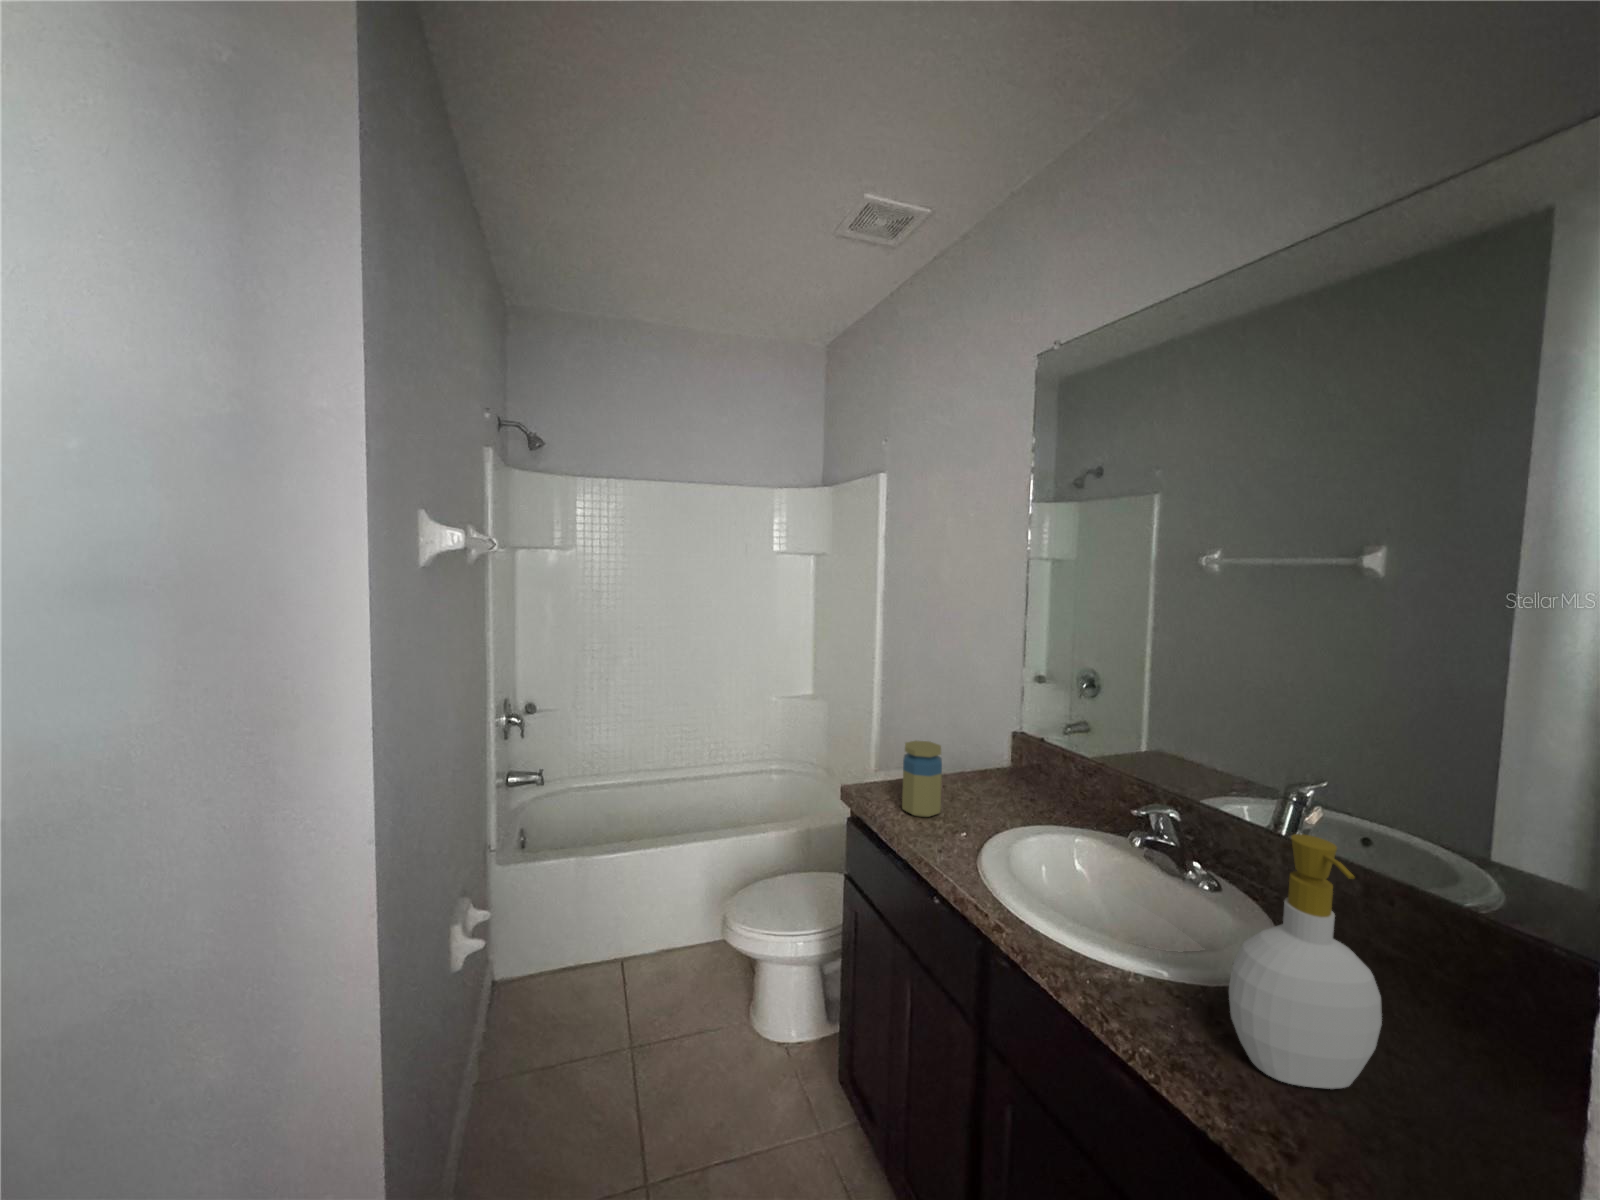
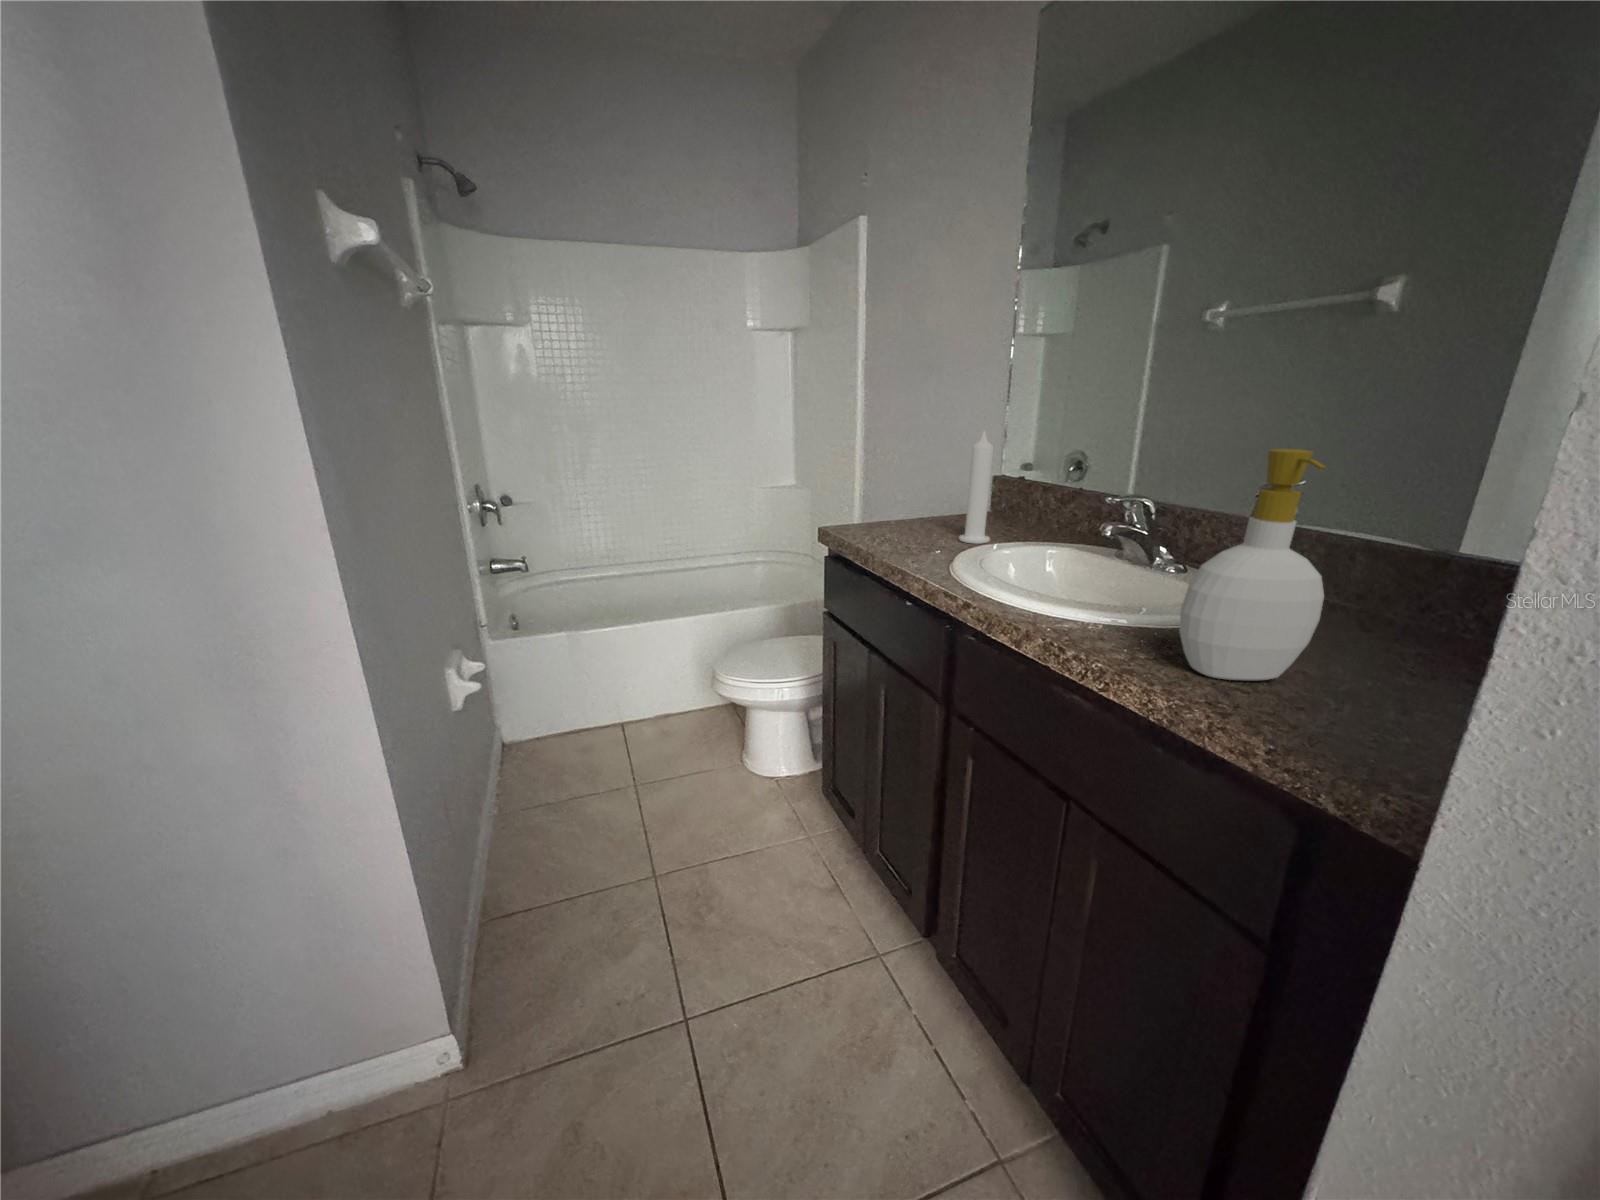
candle: none [980,700,1012,811] -> present [959,431,993,544]
jar: present [902,741,942,817] -> none [881,476,922,548]

